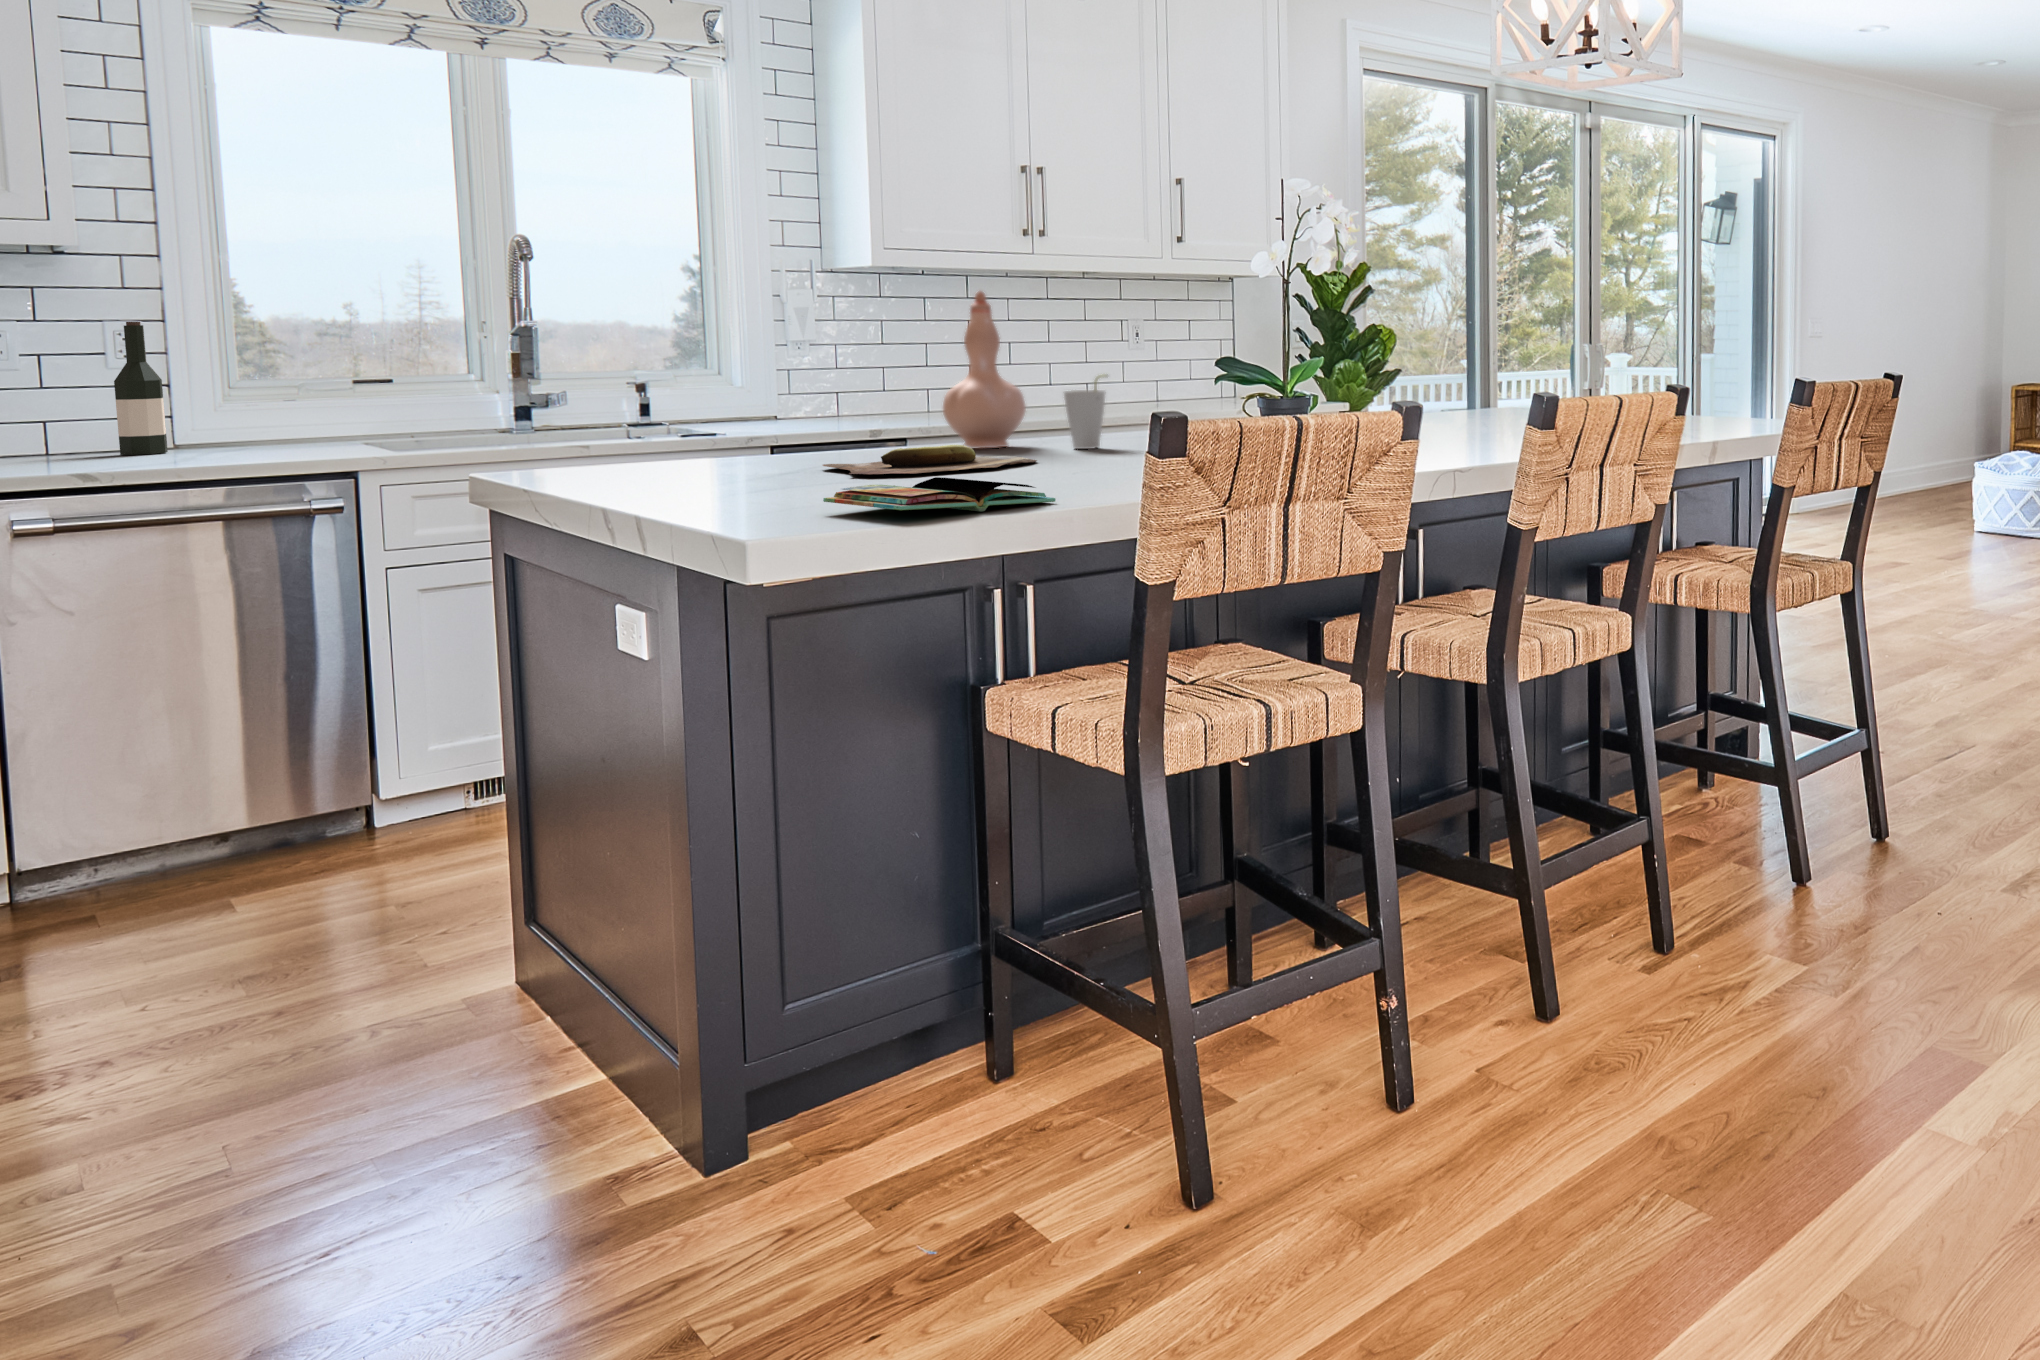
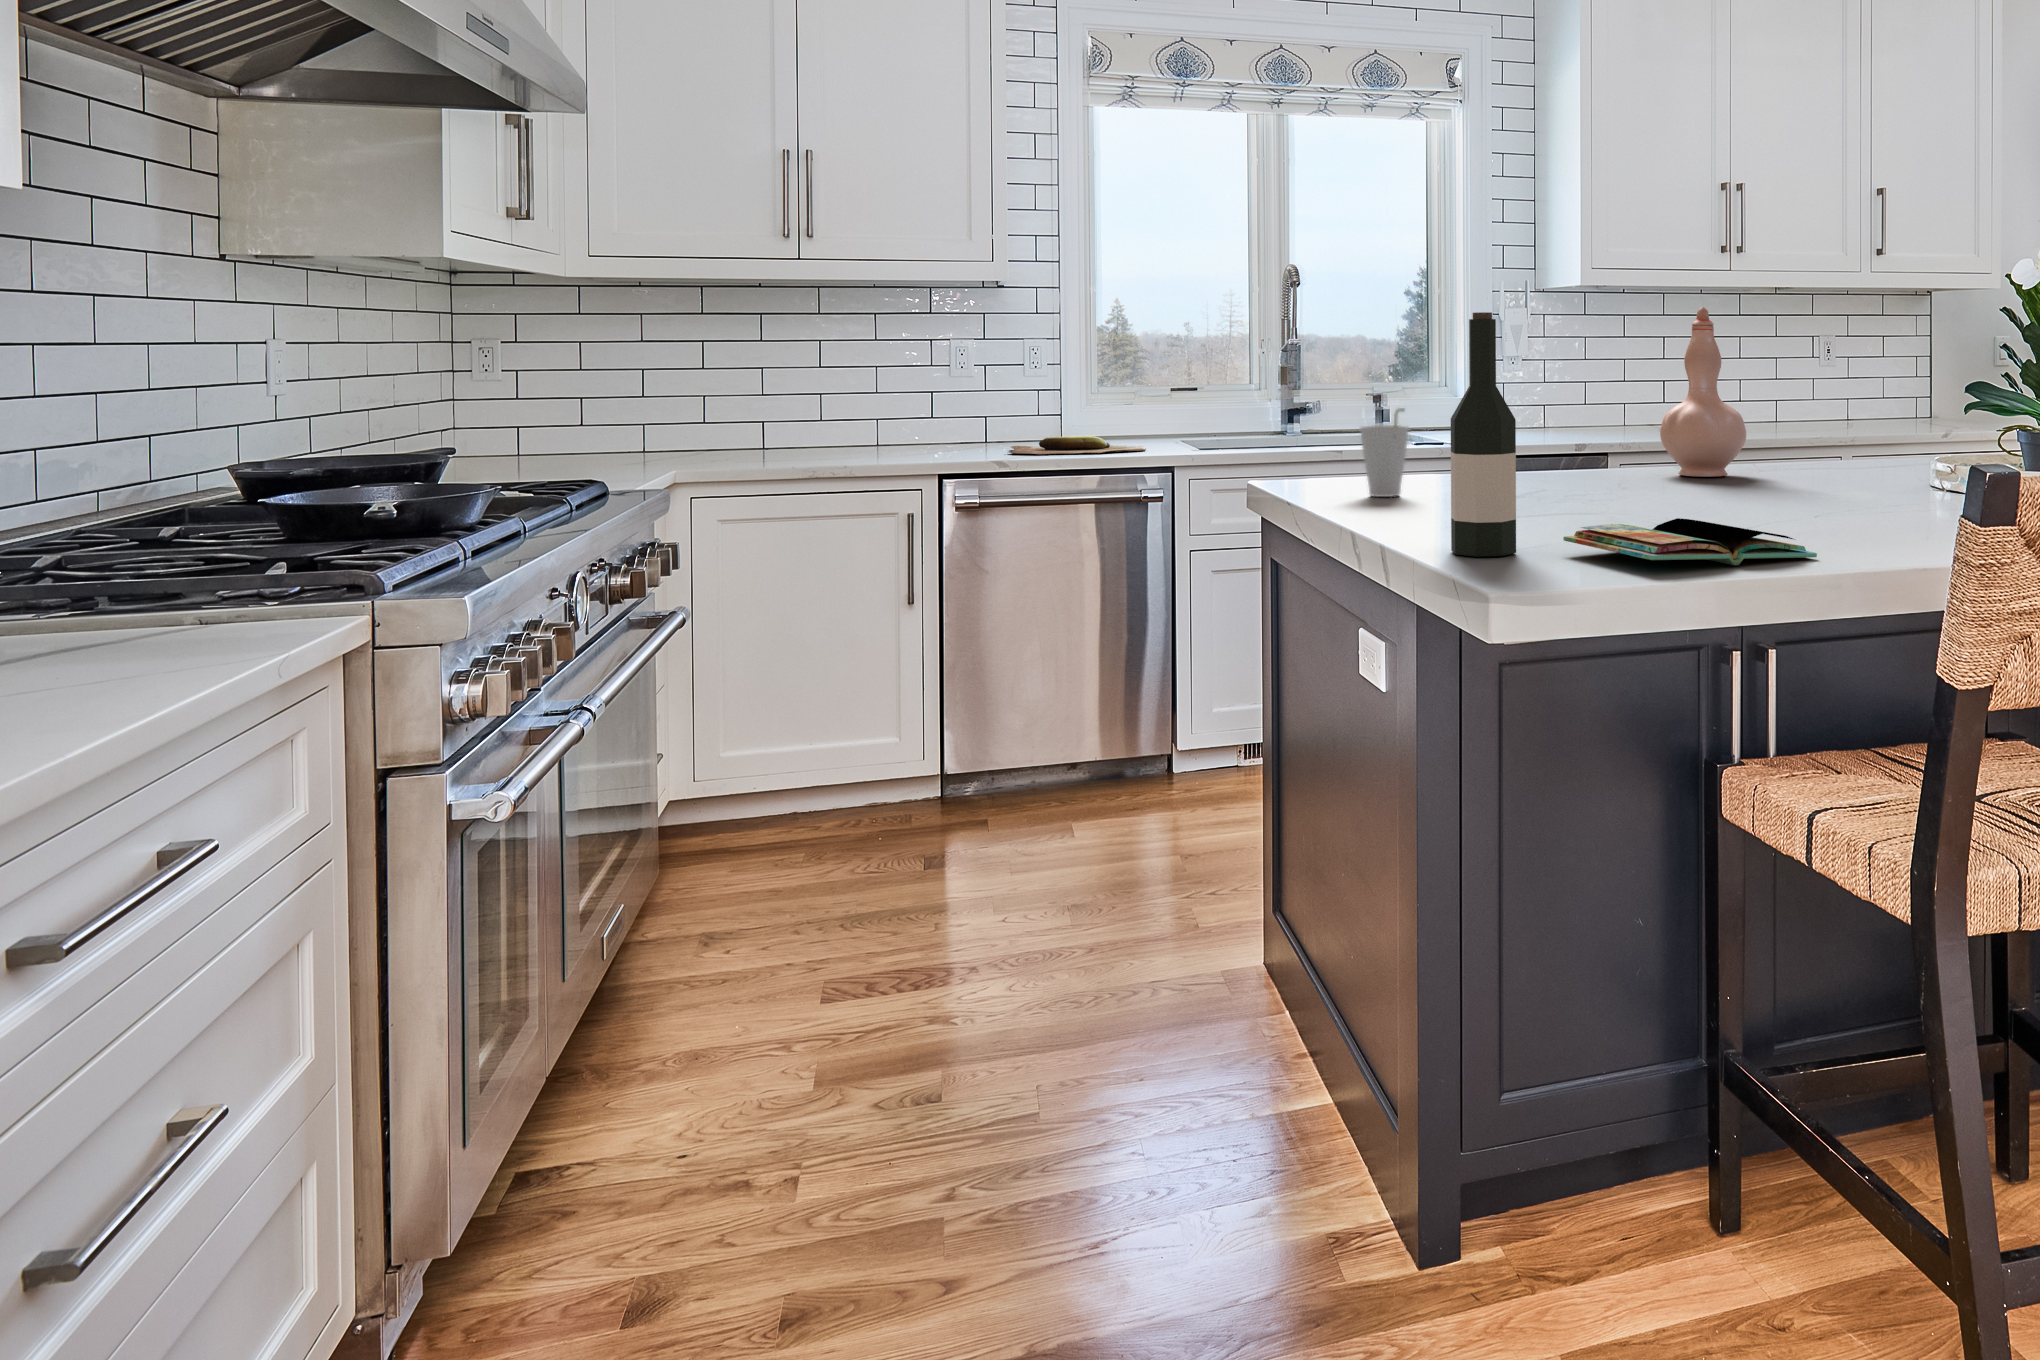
wine bottle: present [114,322,168,455] -> present [1451,312,1516,557]
cup: present [1063,375,1107,449] -> present [1360,408,1408,497]
cutting board: present [823,445,1037,474] -> present [1009,436,1146,454]

